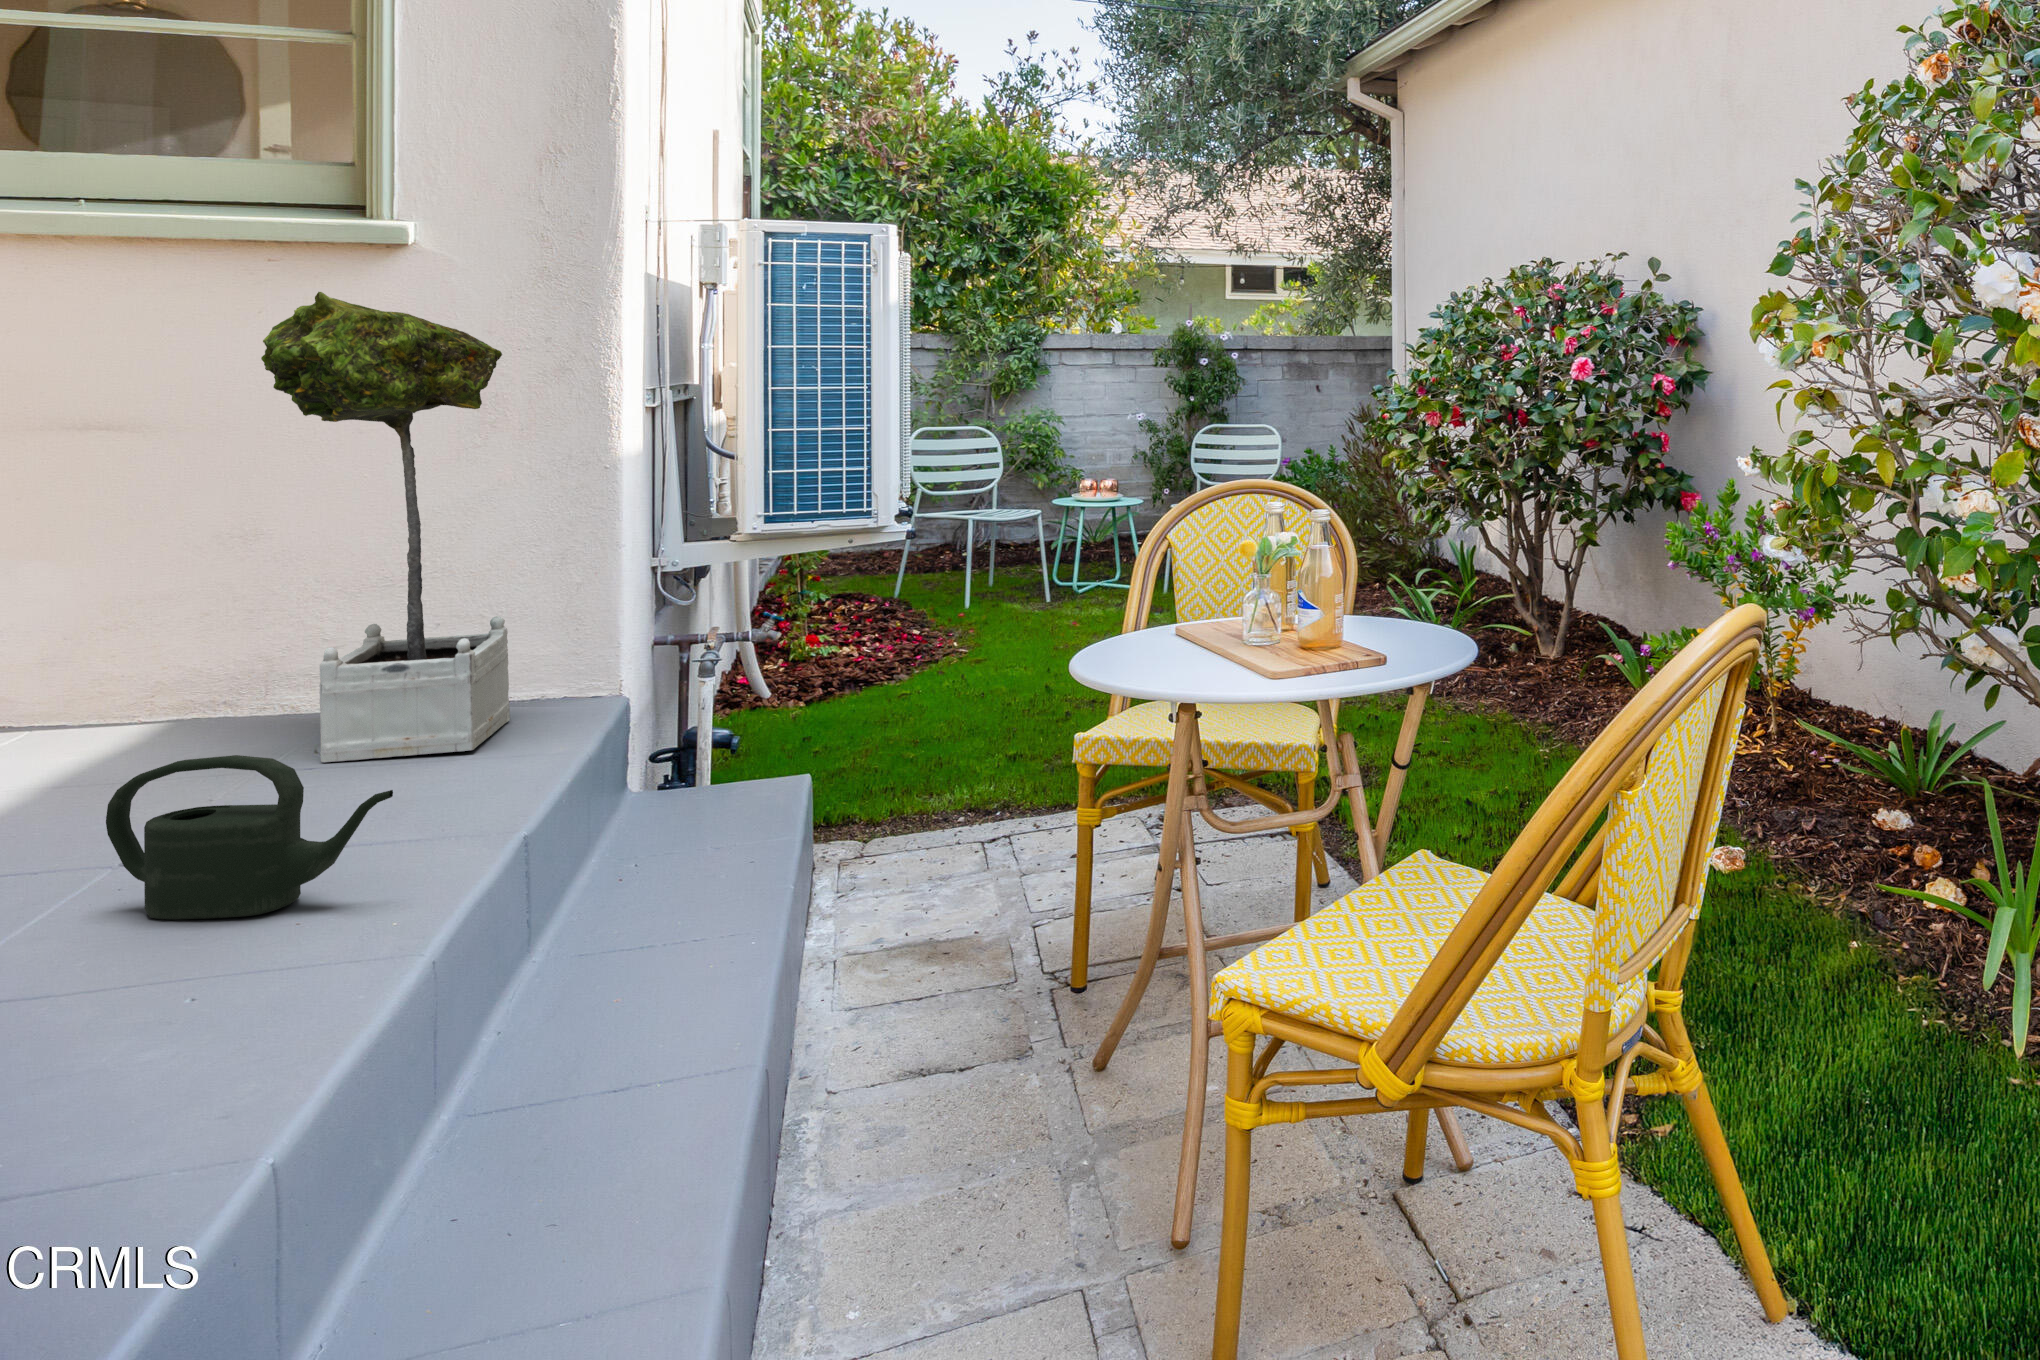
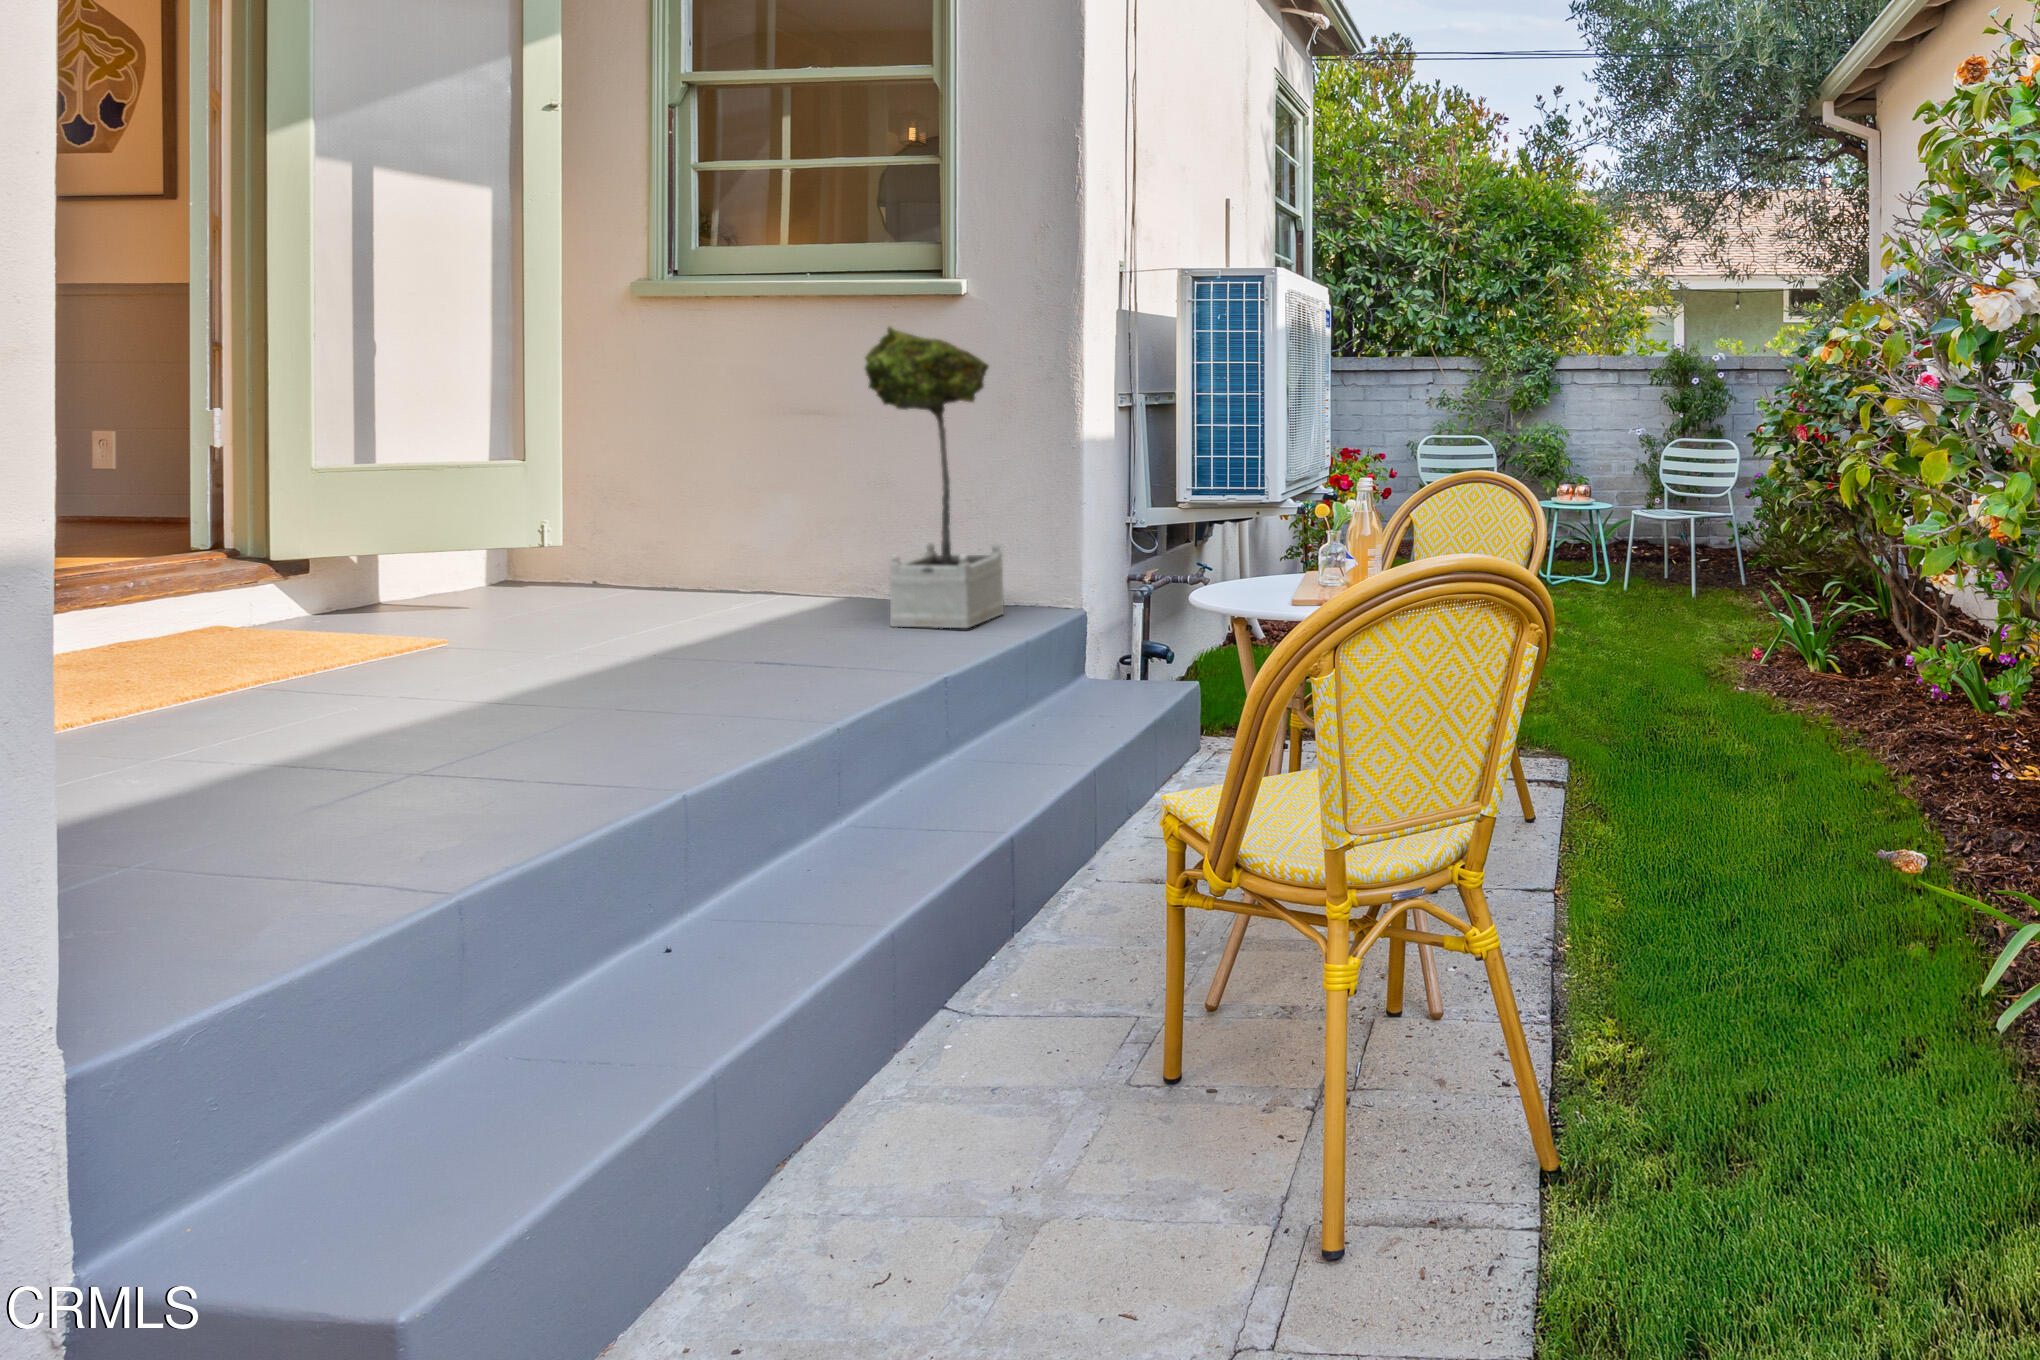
watering can: present [106,755,393,920] -> none [737,602,860,697]

